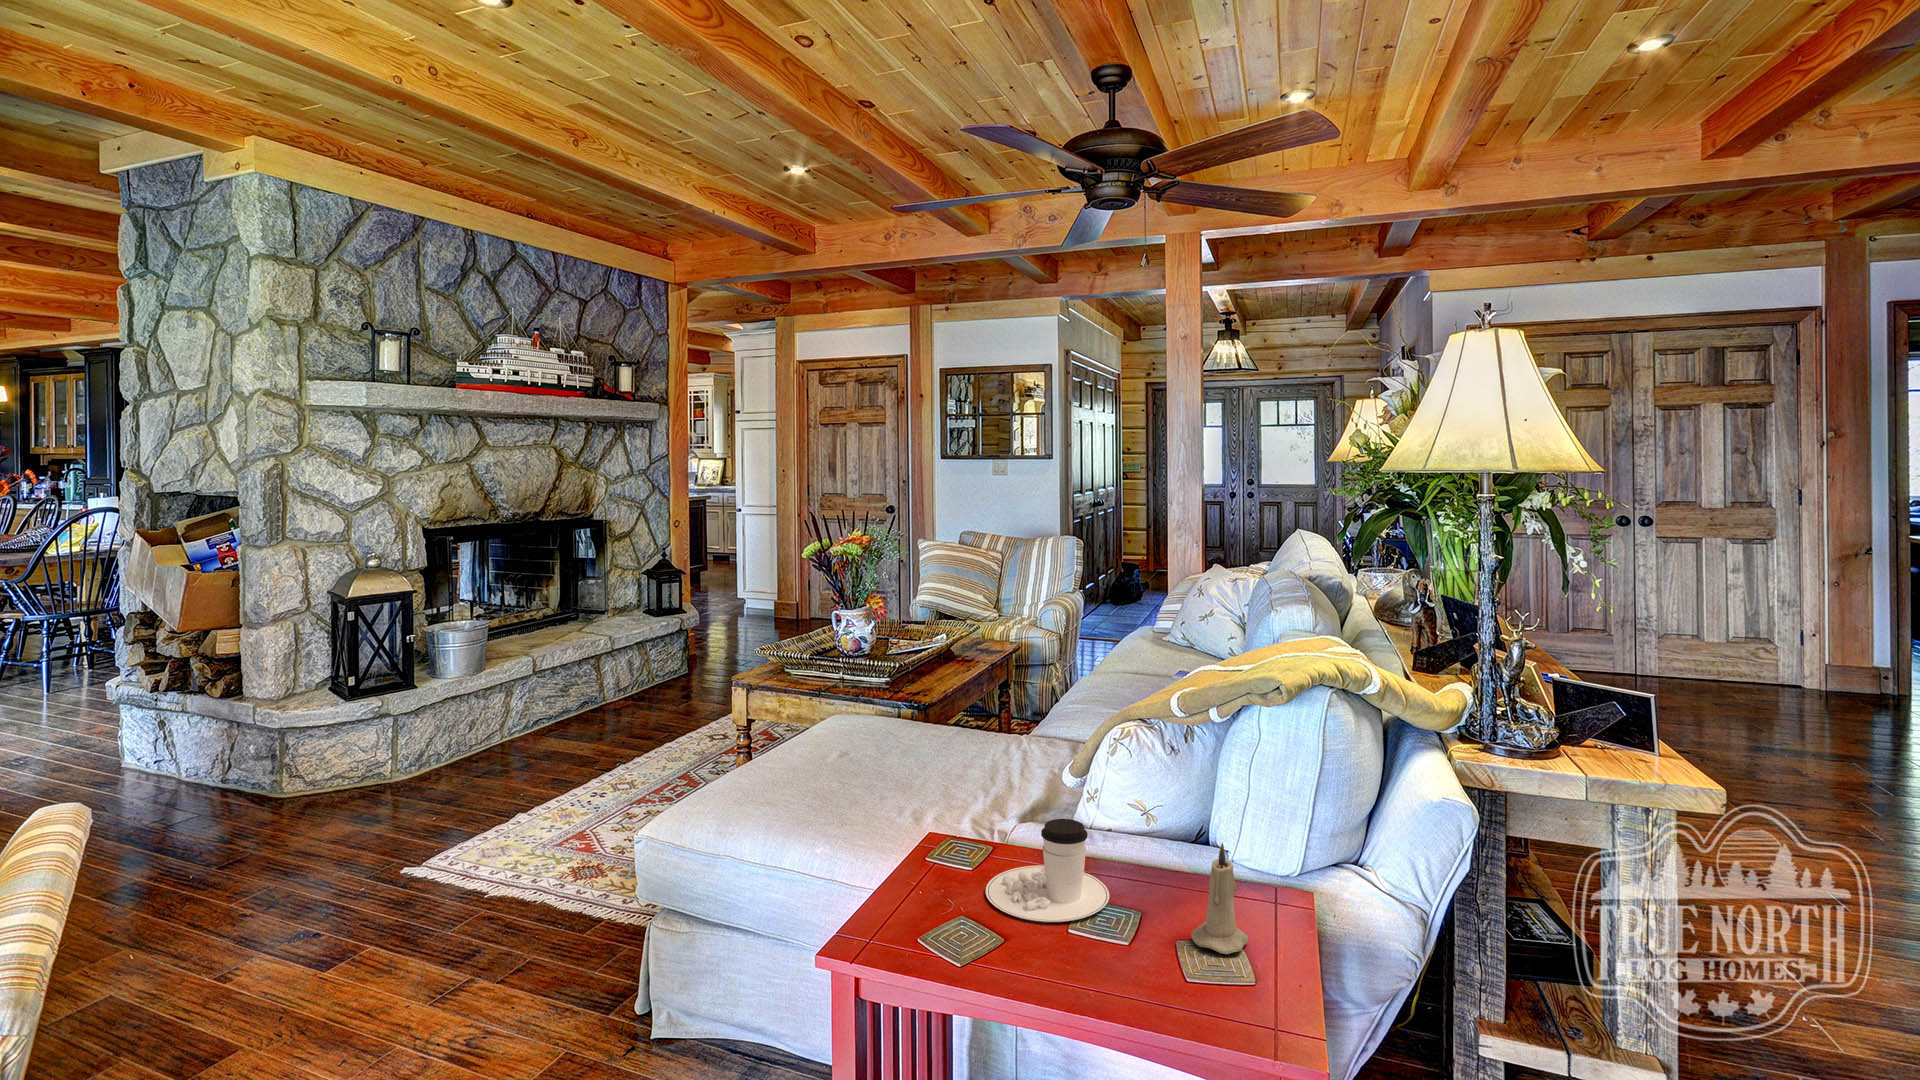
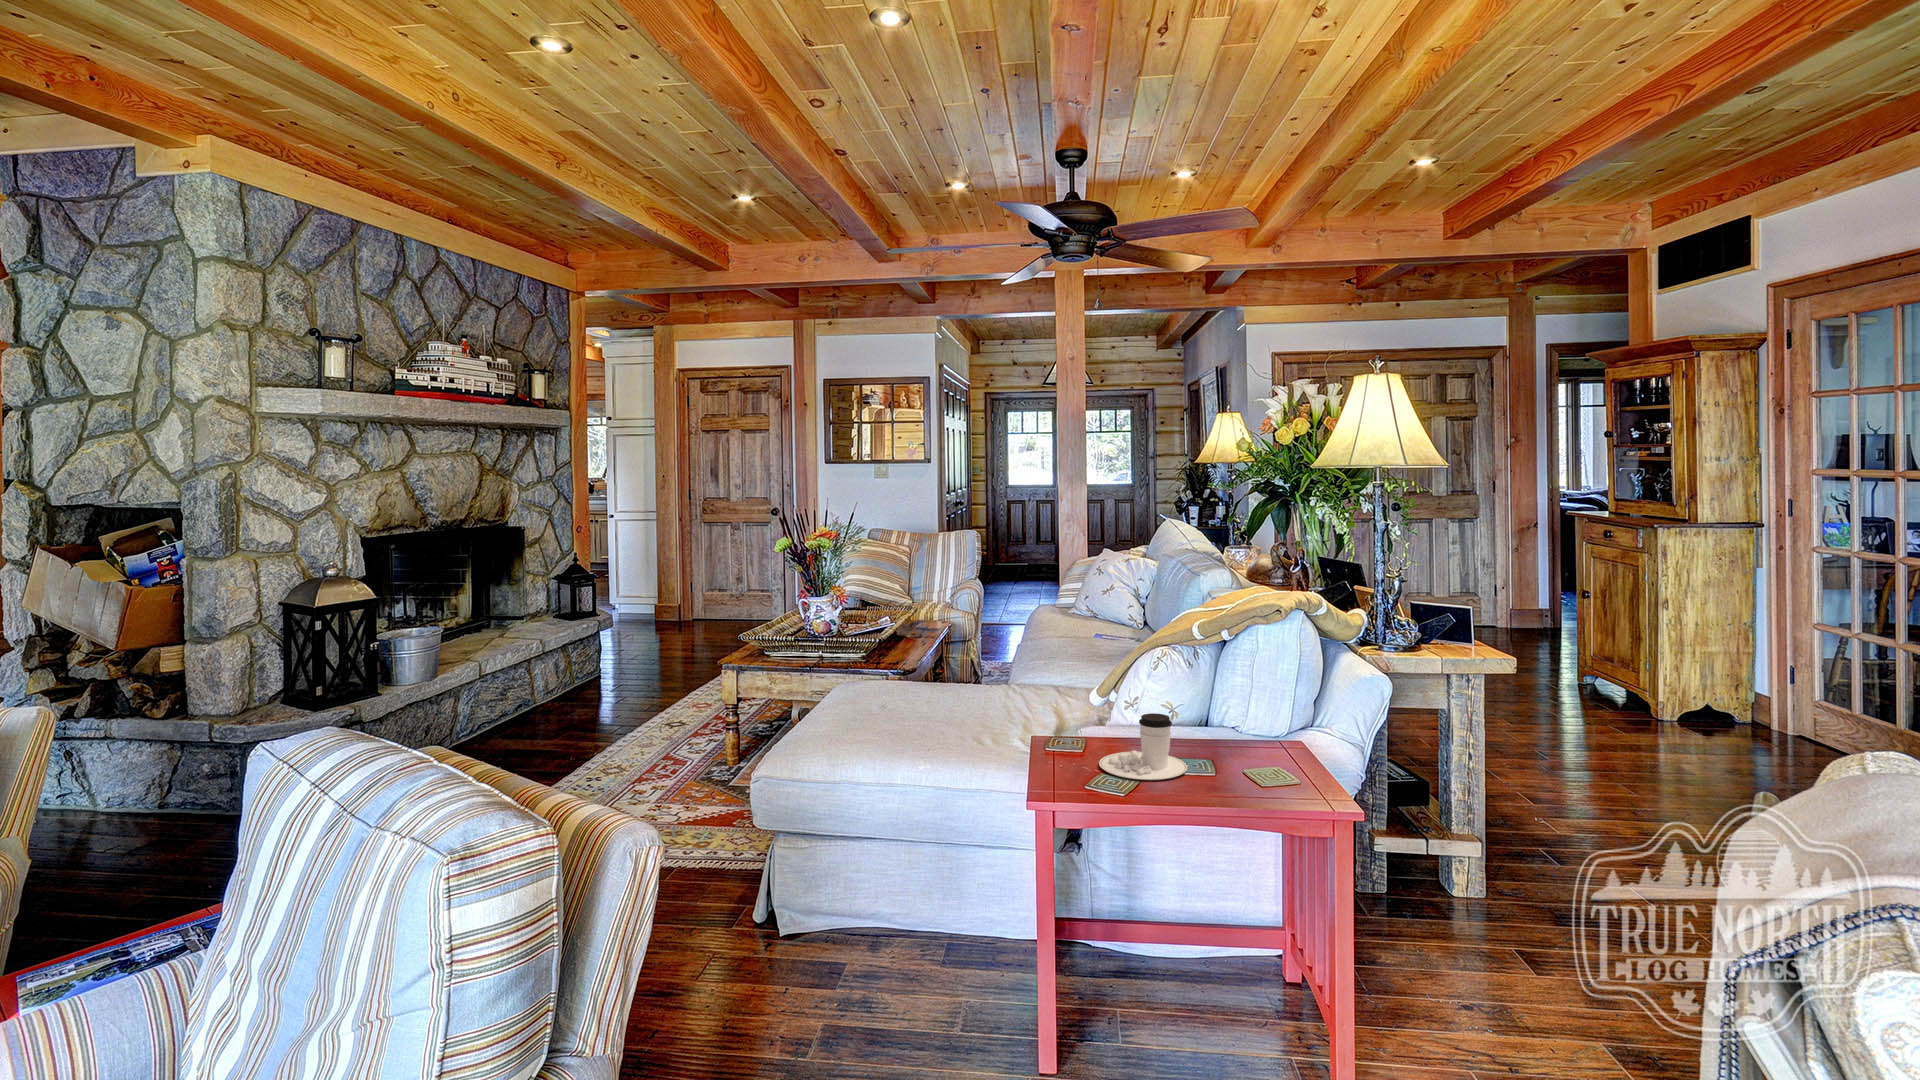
candle: present [1191,843,1248,954] -> none [1253,713,1290,784]

